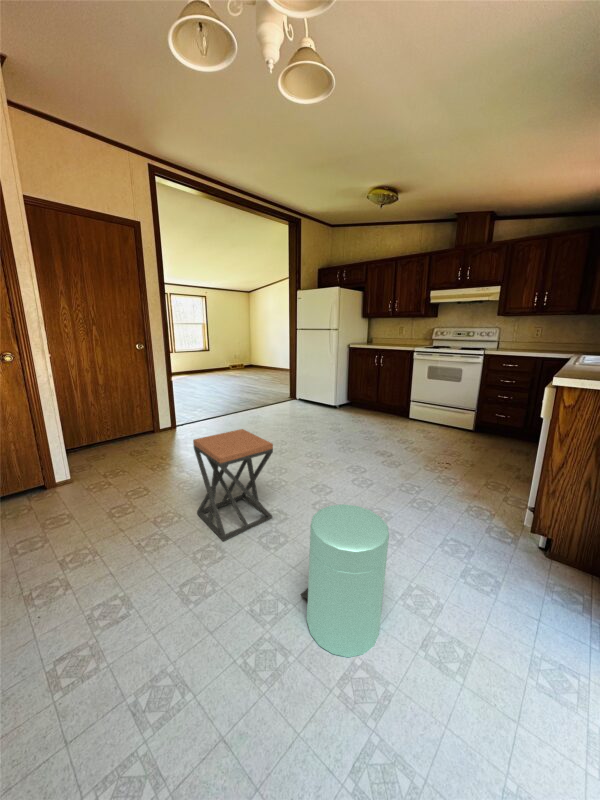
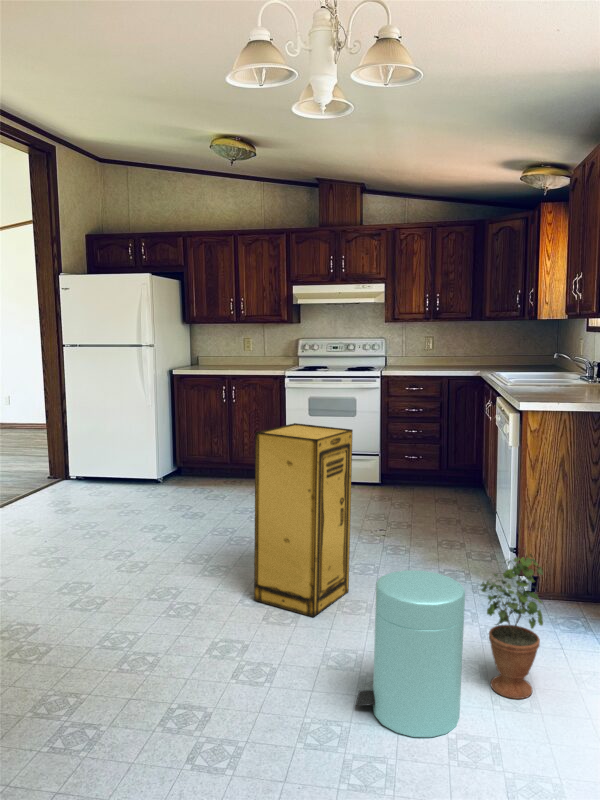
storage cabinet: none [318,378,394,512] -> present [254,423,353,617]
stool: present [193,429,273,541] -> none [106,523,230,697]
potted plant: none [423,519,496,659] -> present [481,554,543,699]

